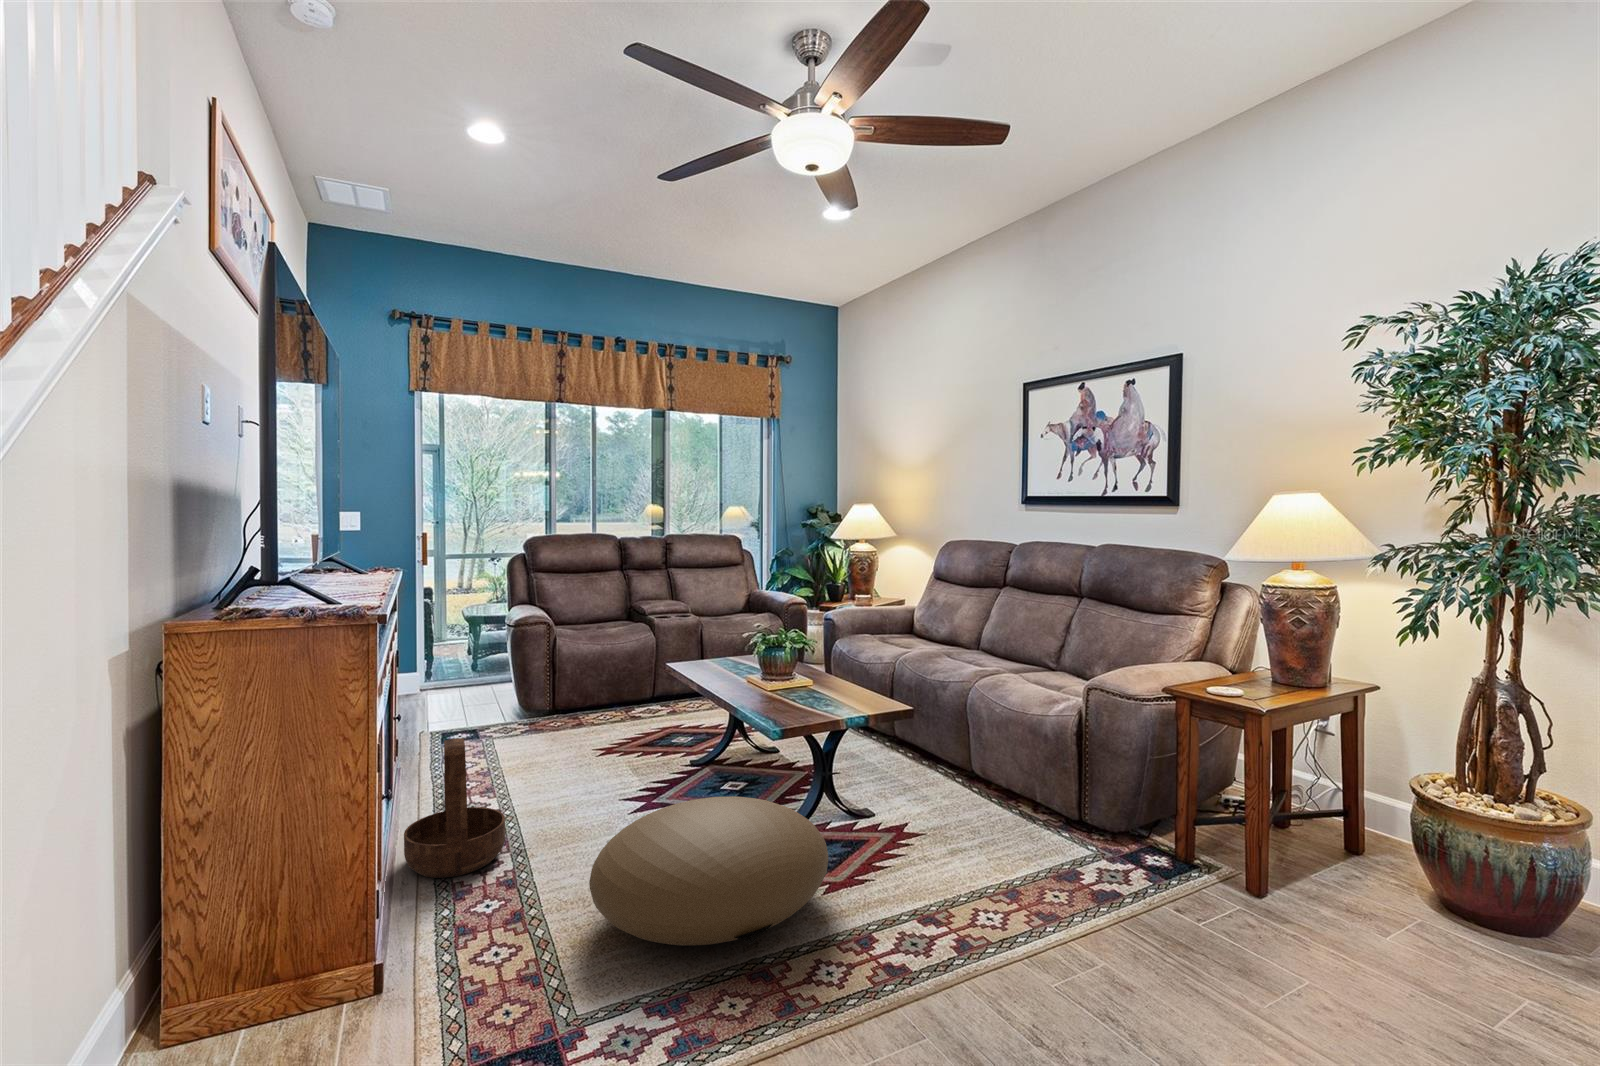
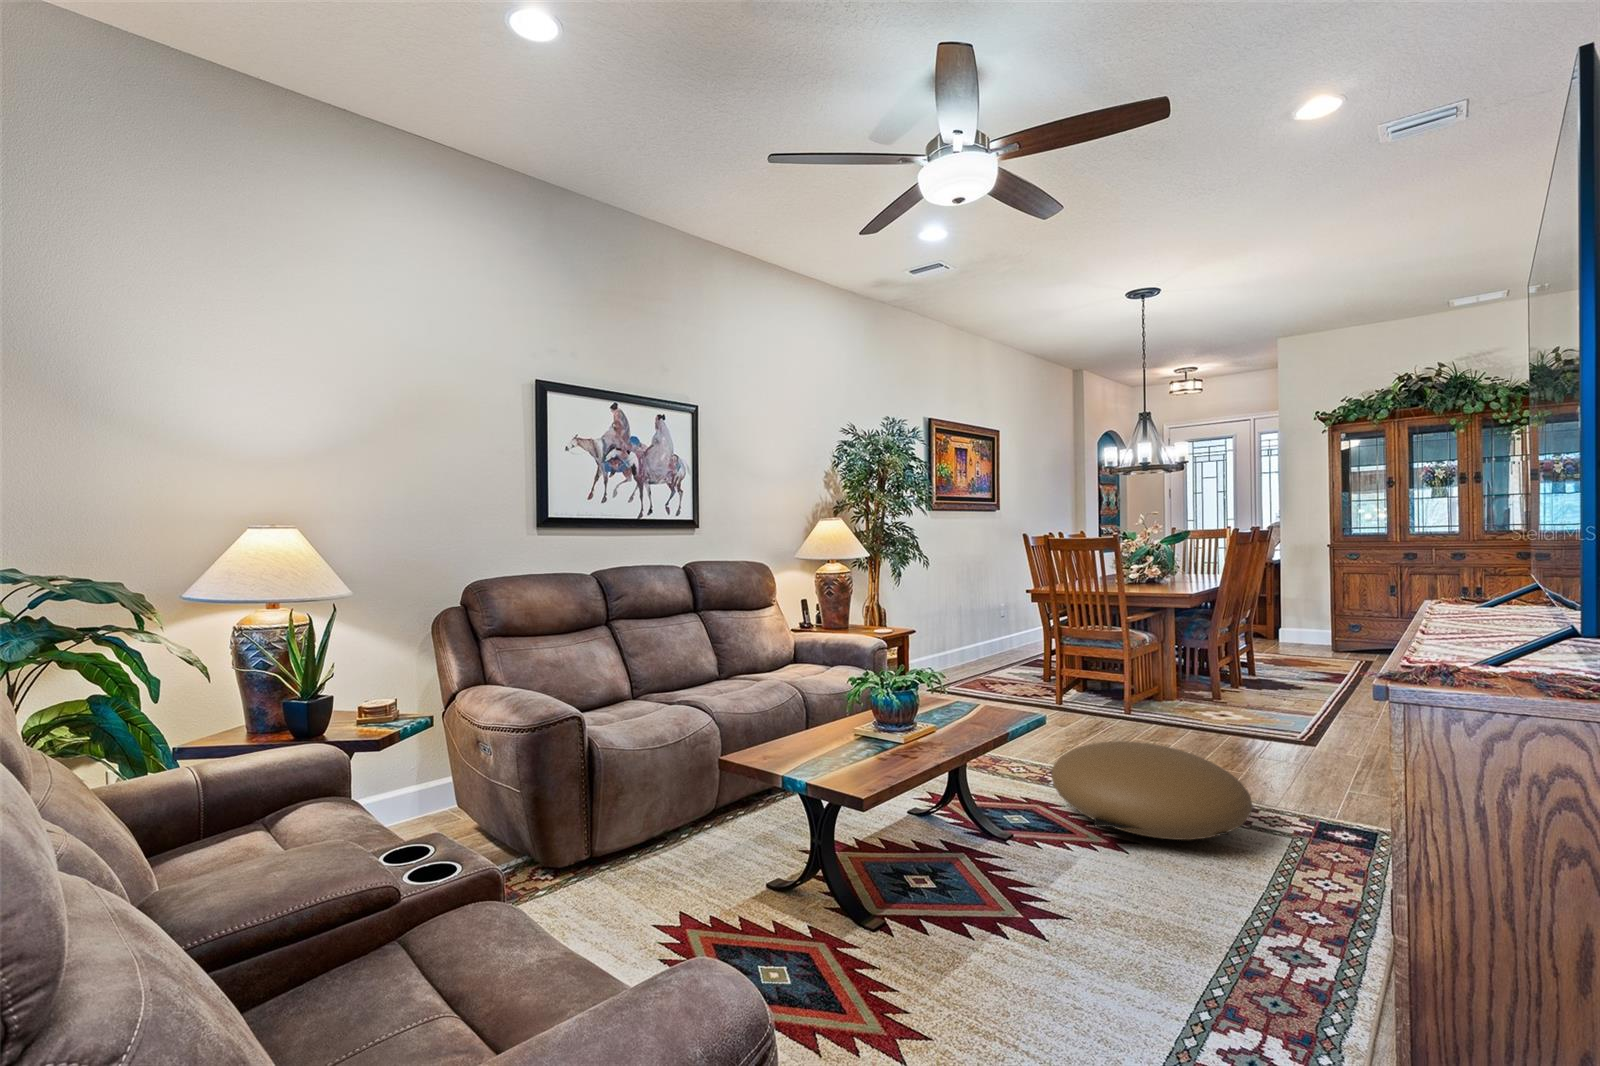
basket: present [404,738,505,878] -> none [1256,821,1405,1014]

